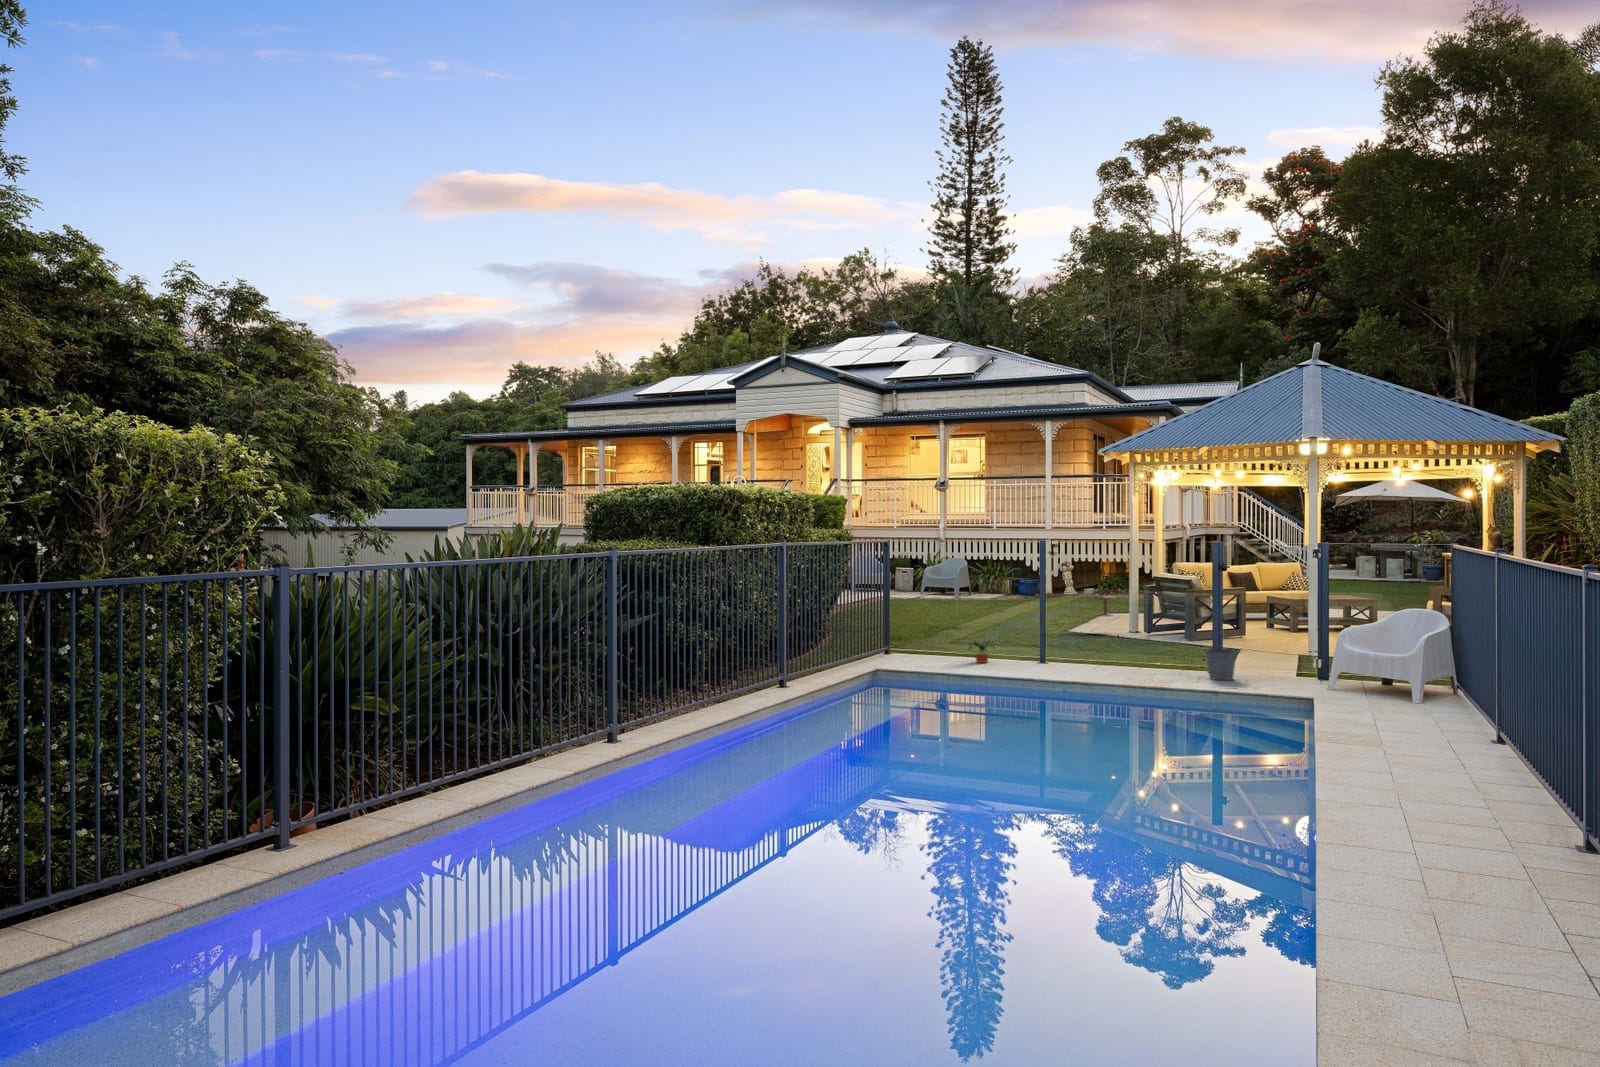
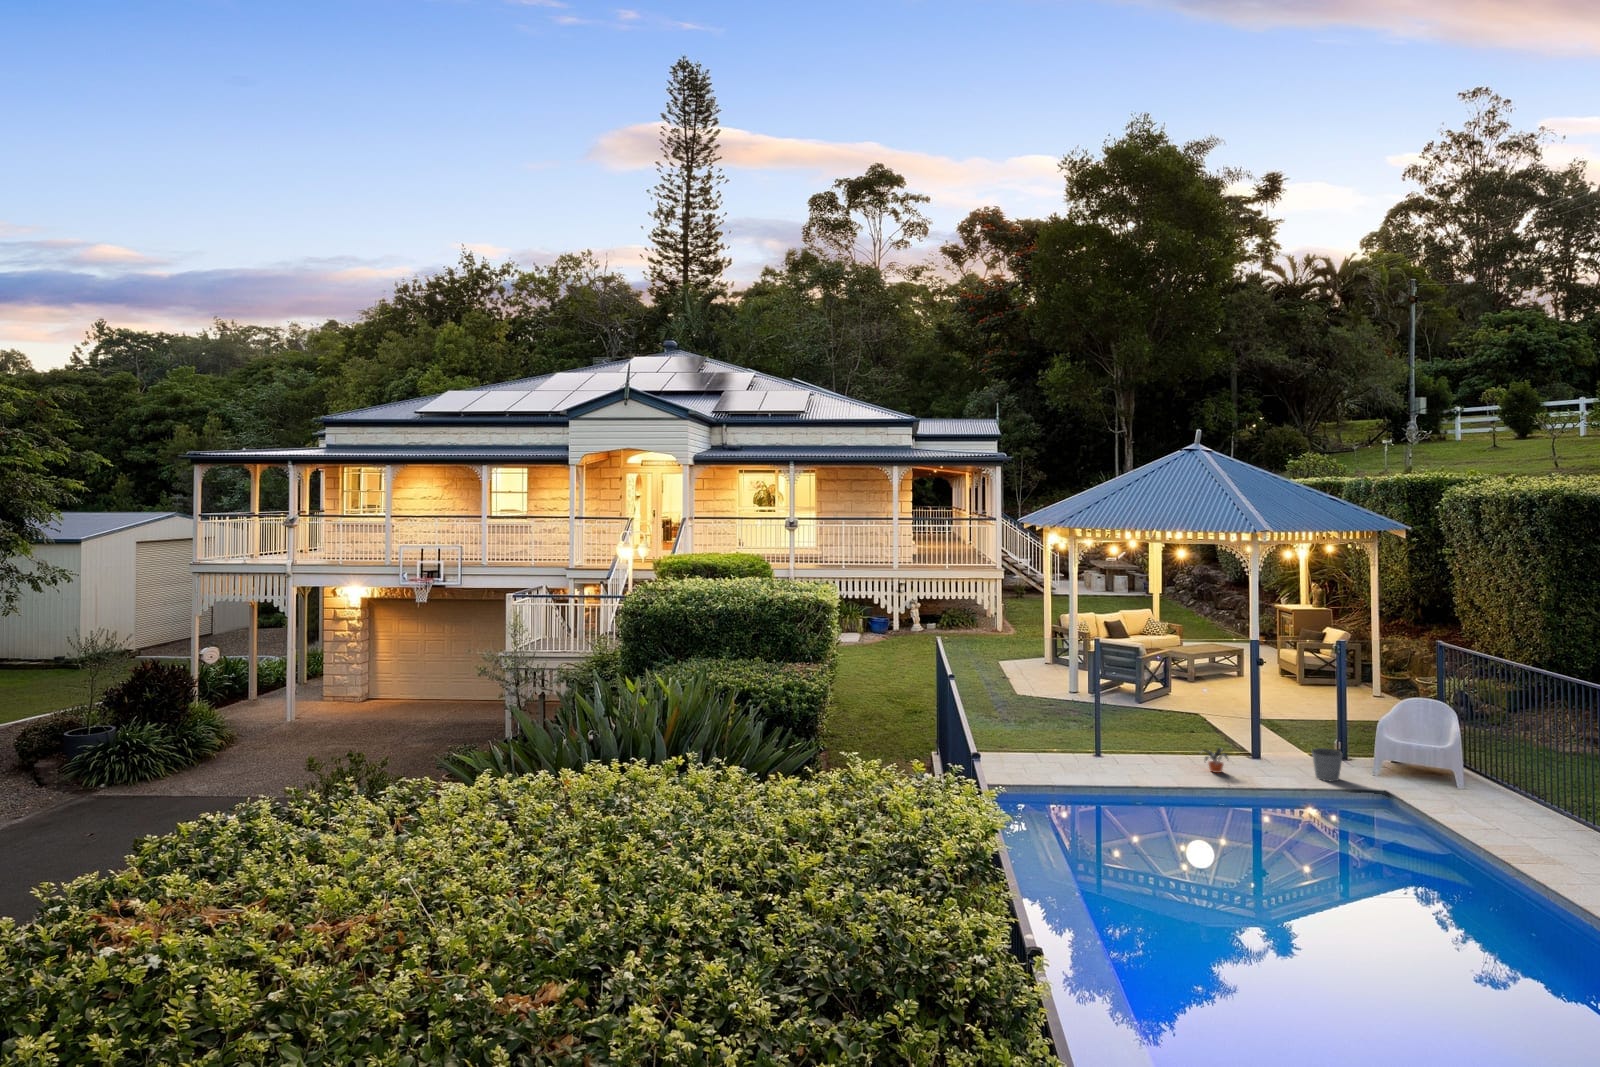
side table: present [1095,594,1116,616] -> none [1052,660,1073,698]
potted plant: present [969,642,993,663] -> present [1203,748,1228,773]

